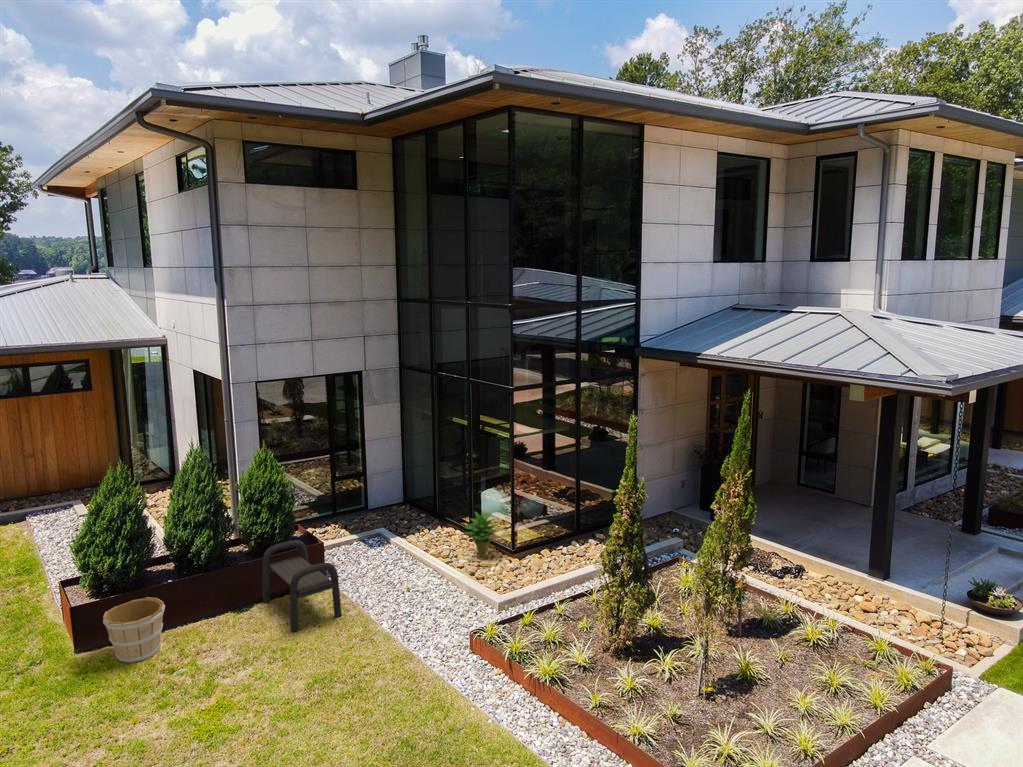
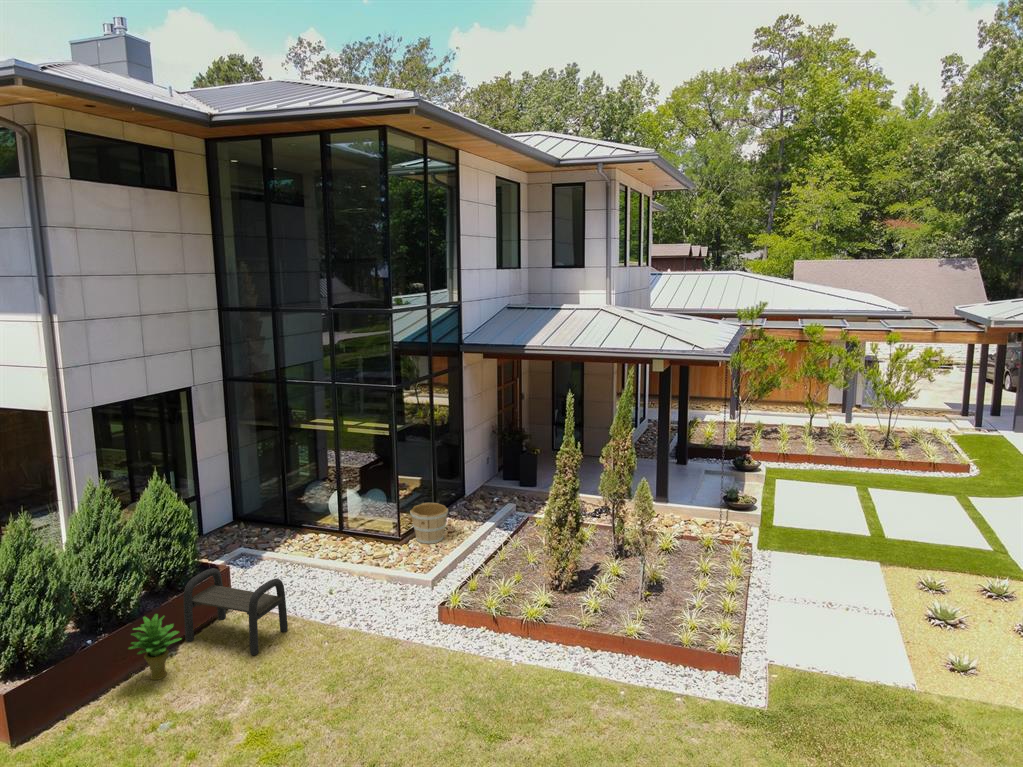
potted plant: present [466,512,498,560] -> present [129,614,181,680]
wooden bucket: present [103,597,165,663] -> present [410,503,448,544]

